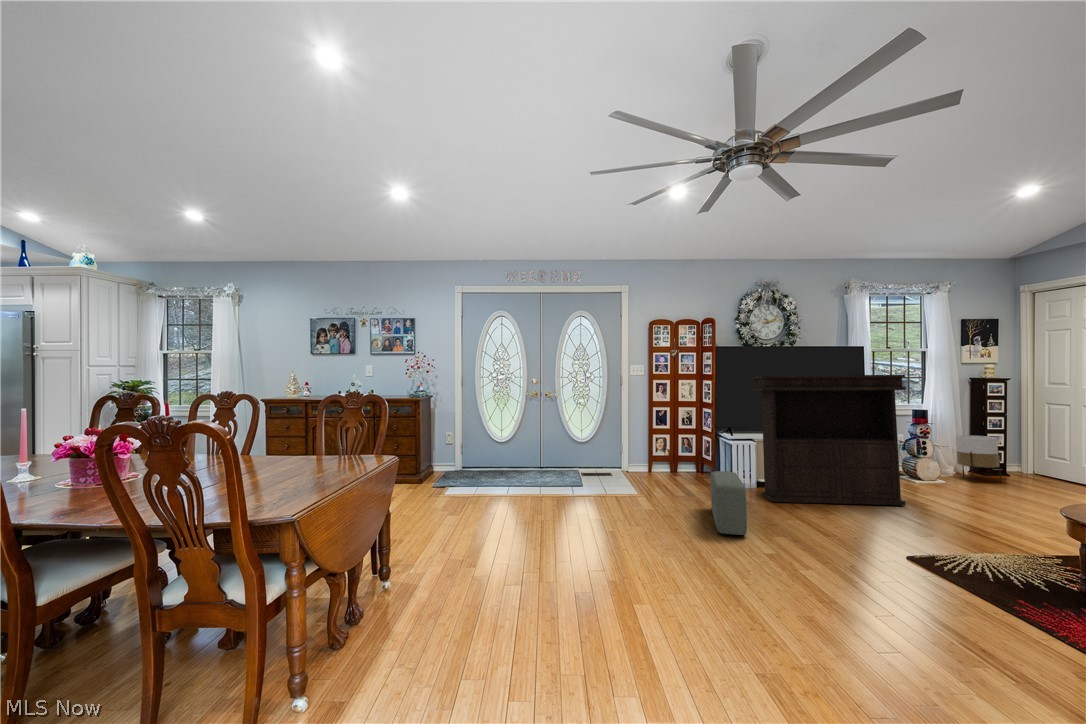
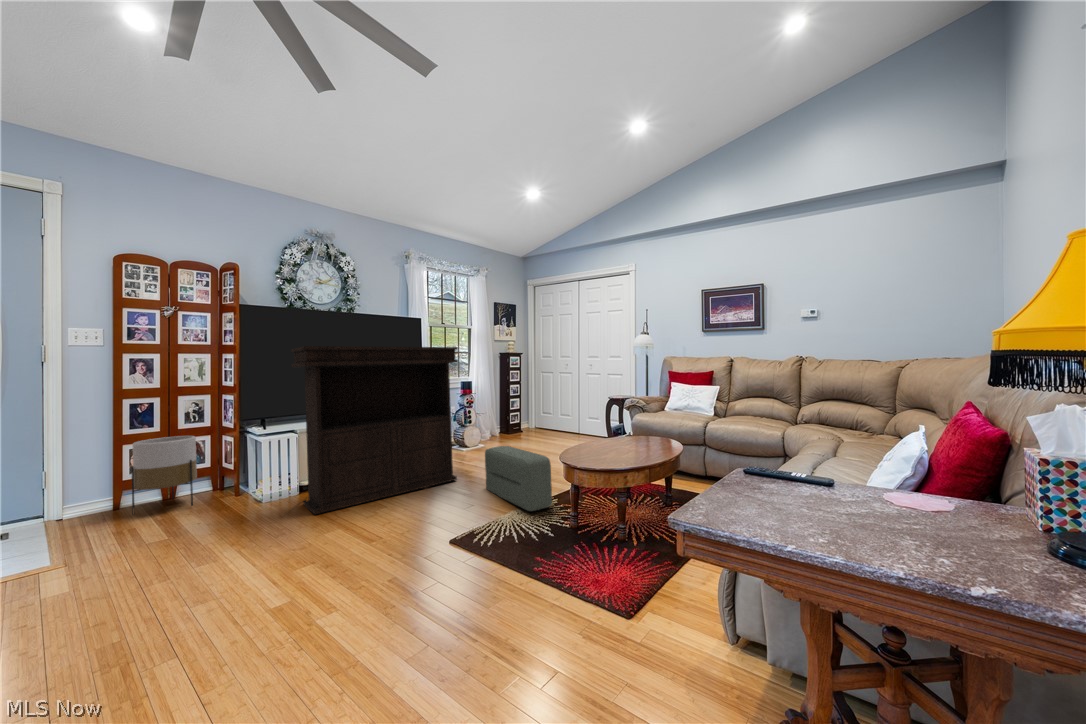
planter: present [956,435,1001,482] -> present [131,436,197,515]
pouf: present [710,471,747,535] -> present [485,446,552,511]

